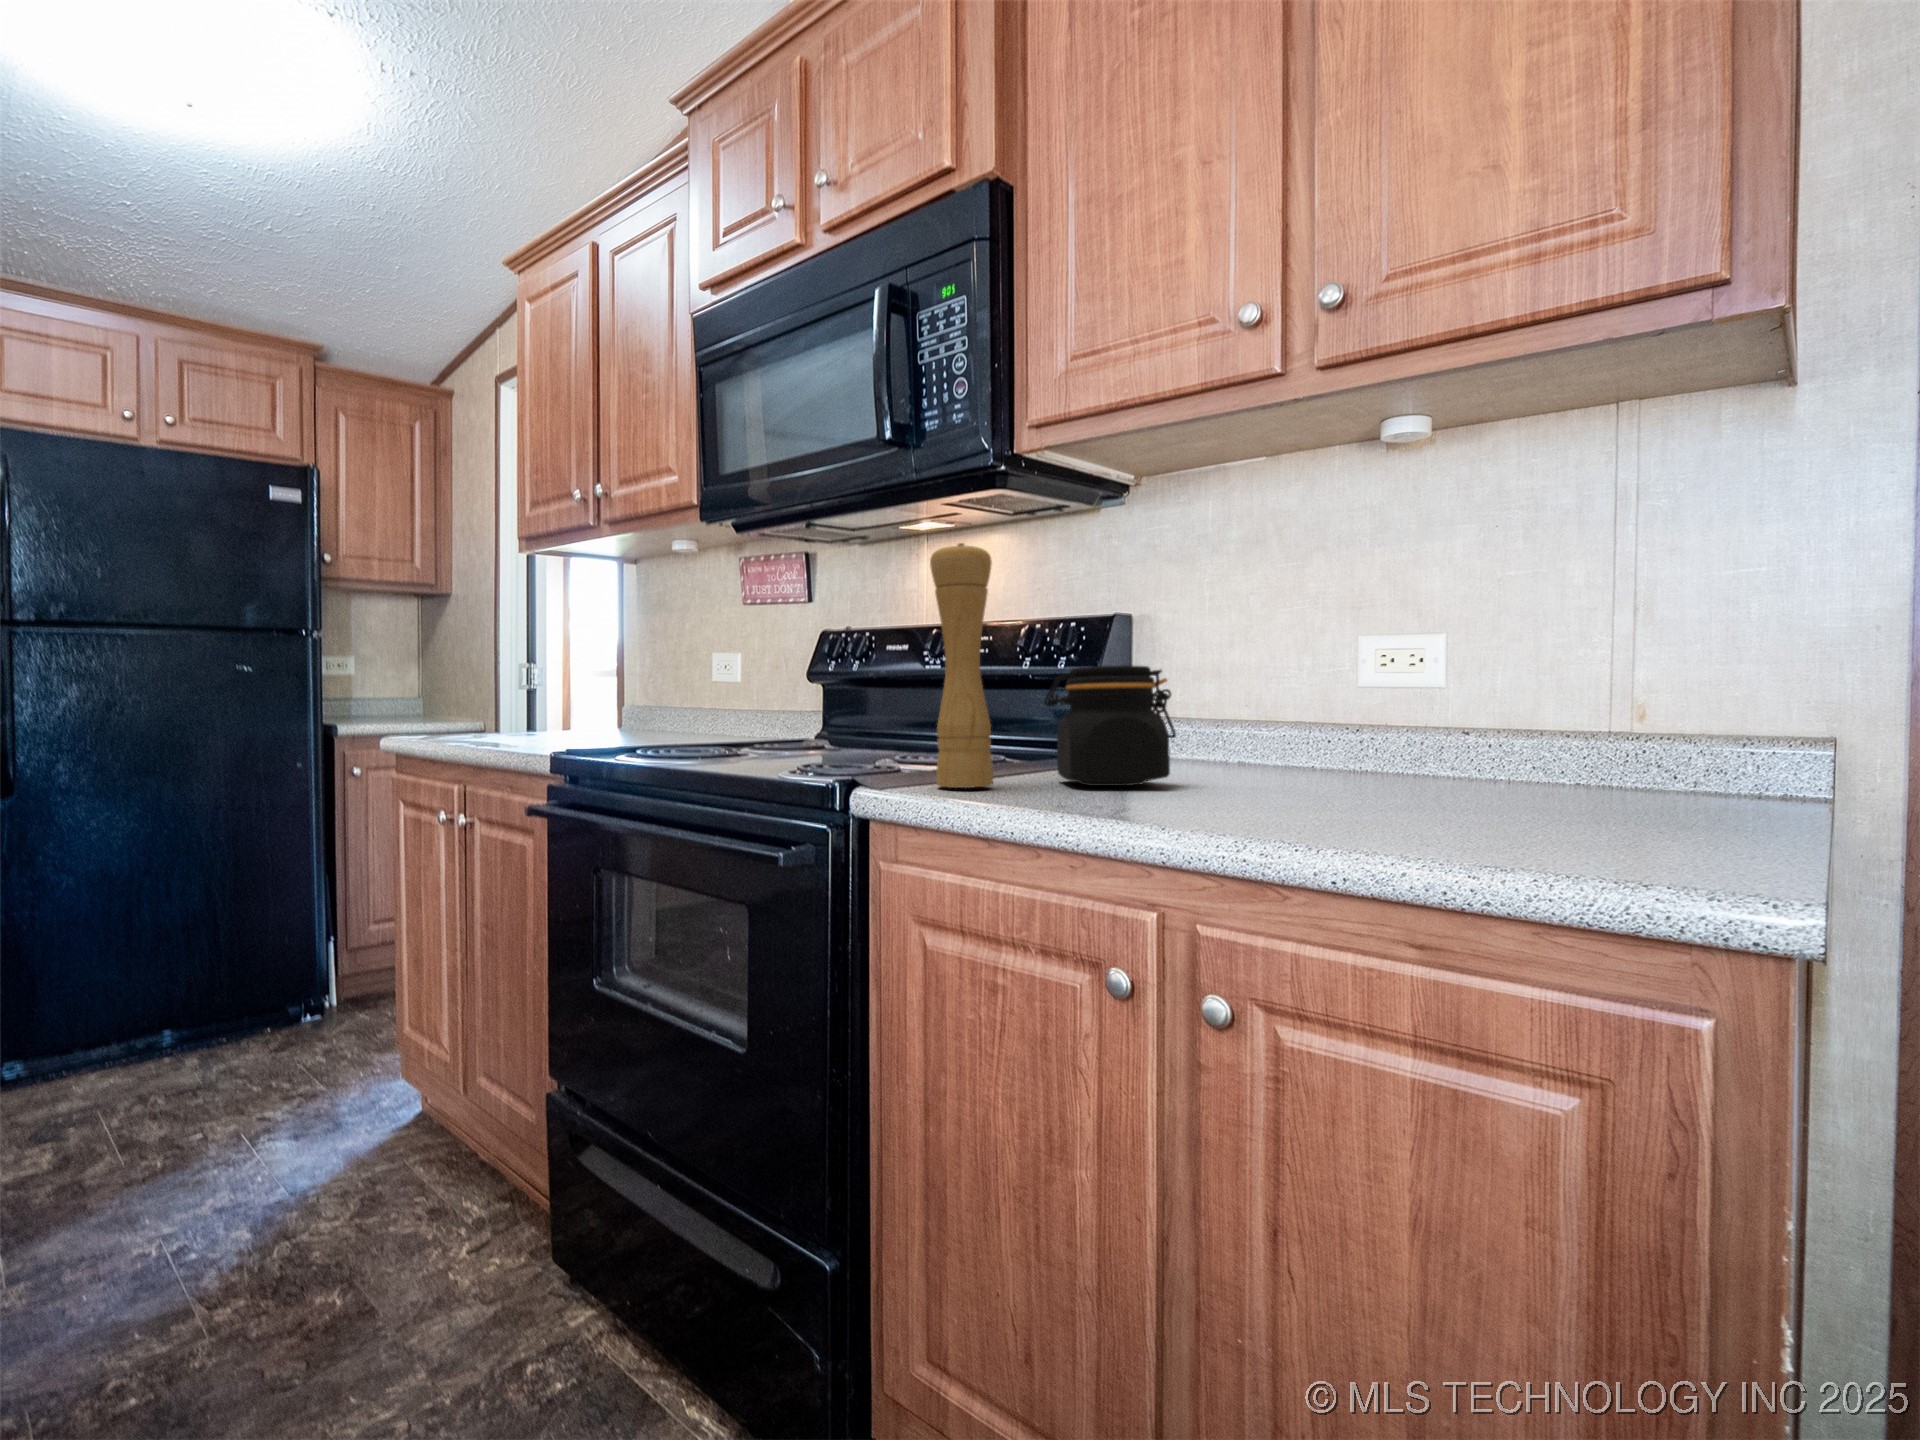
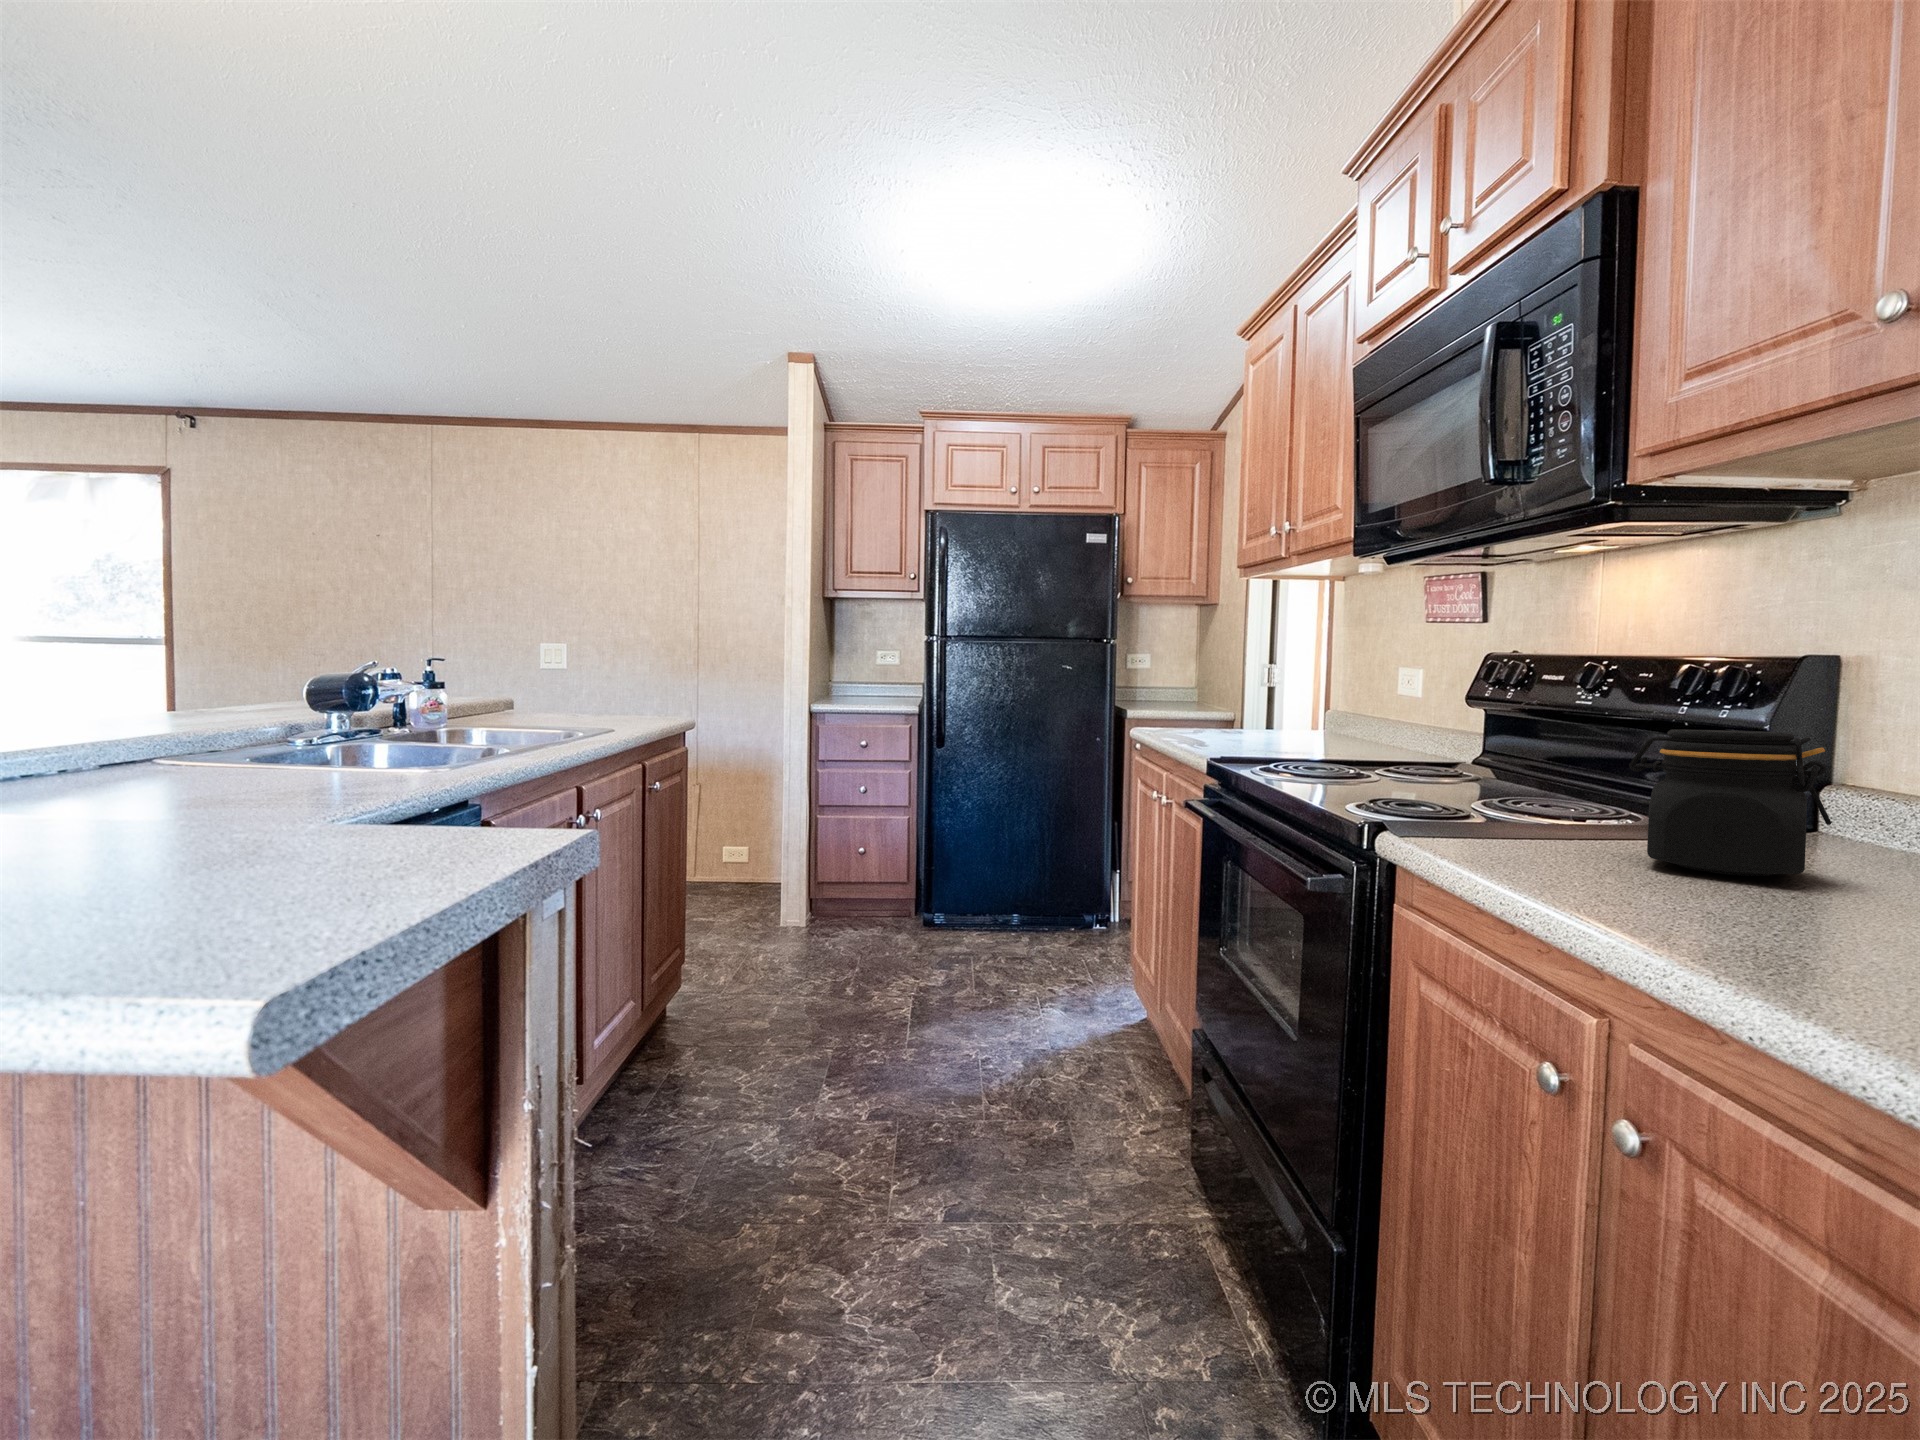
pepper mill: present [930,543,993,788] -> none [1476,596,1556,851]

